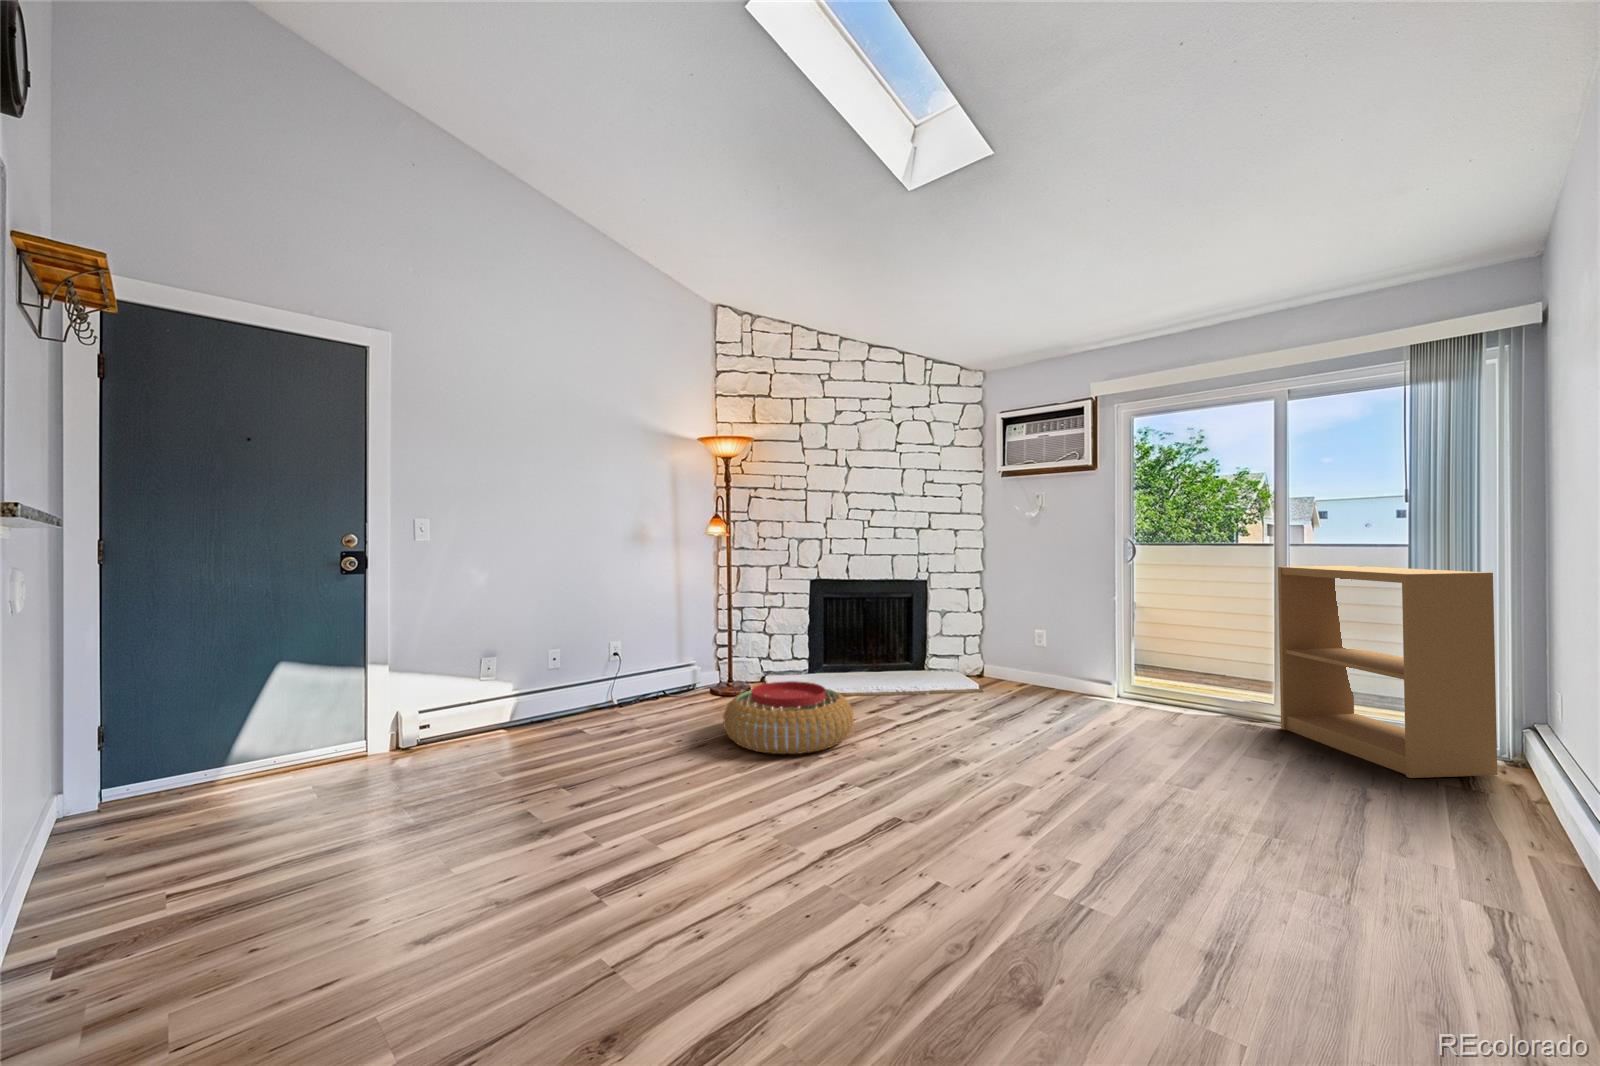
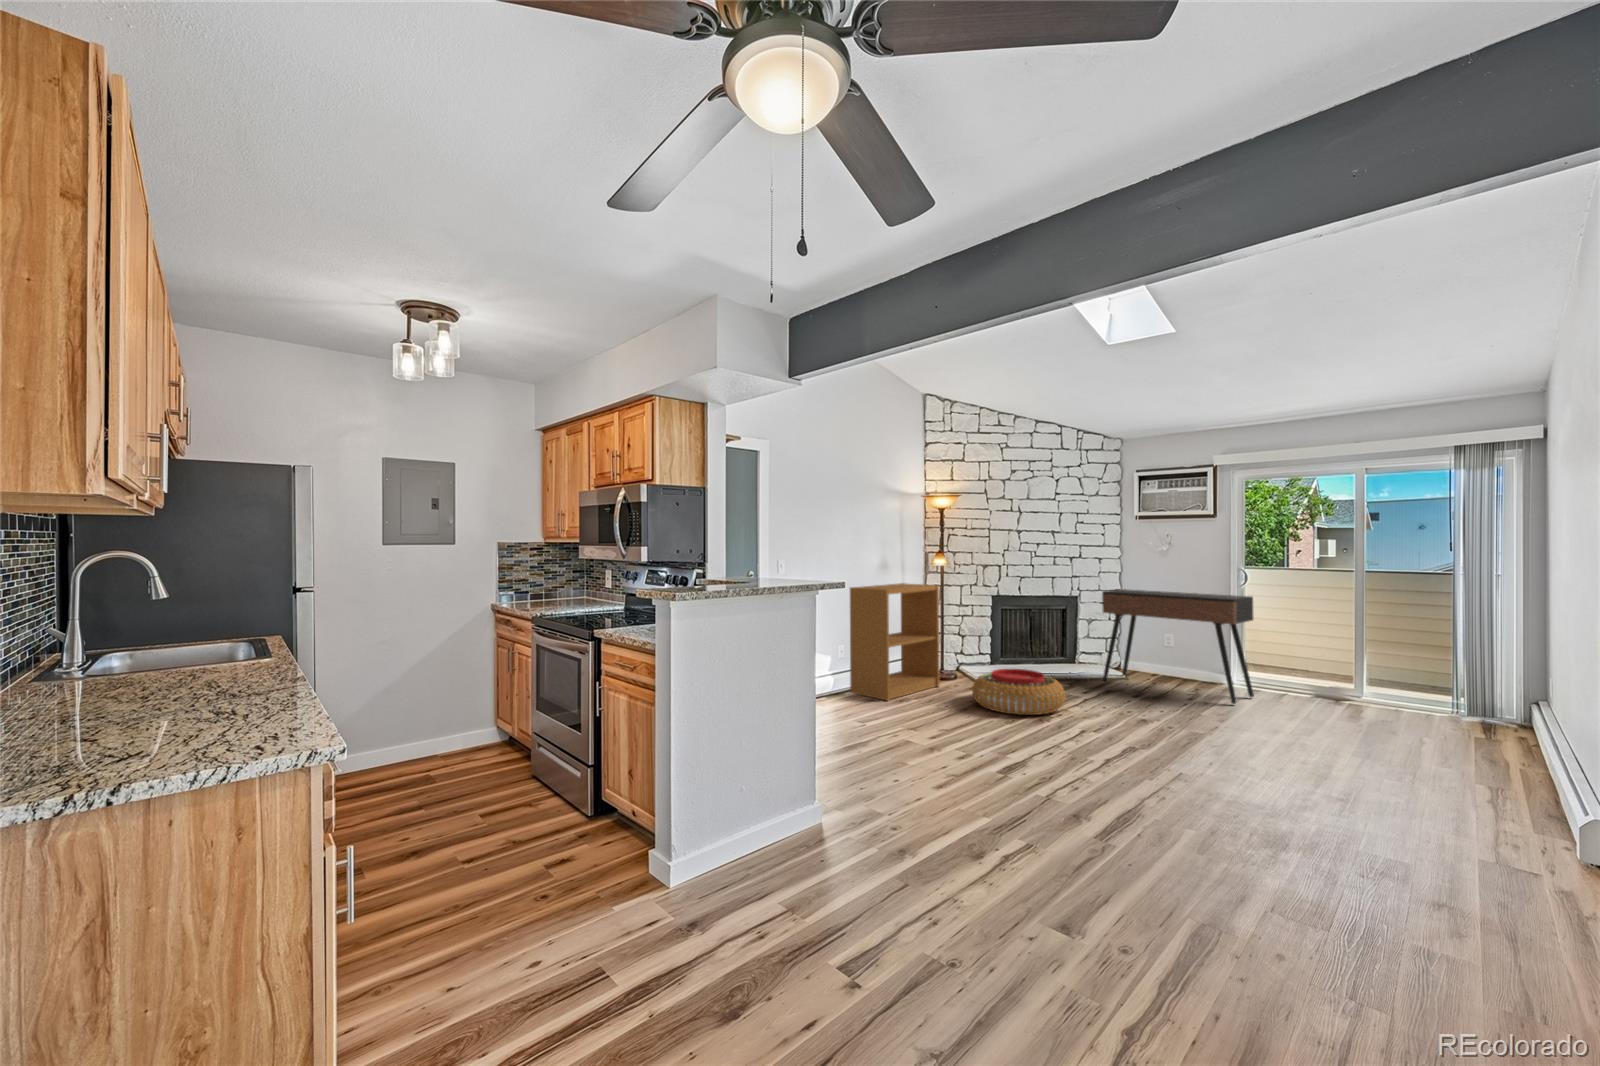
bookshelf: present [1278,566,1497,778] -> present [850,583,940,701]
console table: none [945,569,1136,729] -> present [1102,589,1254,704]

